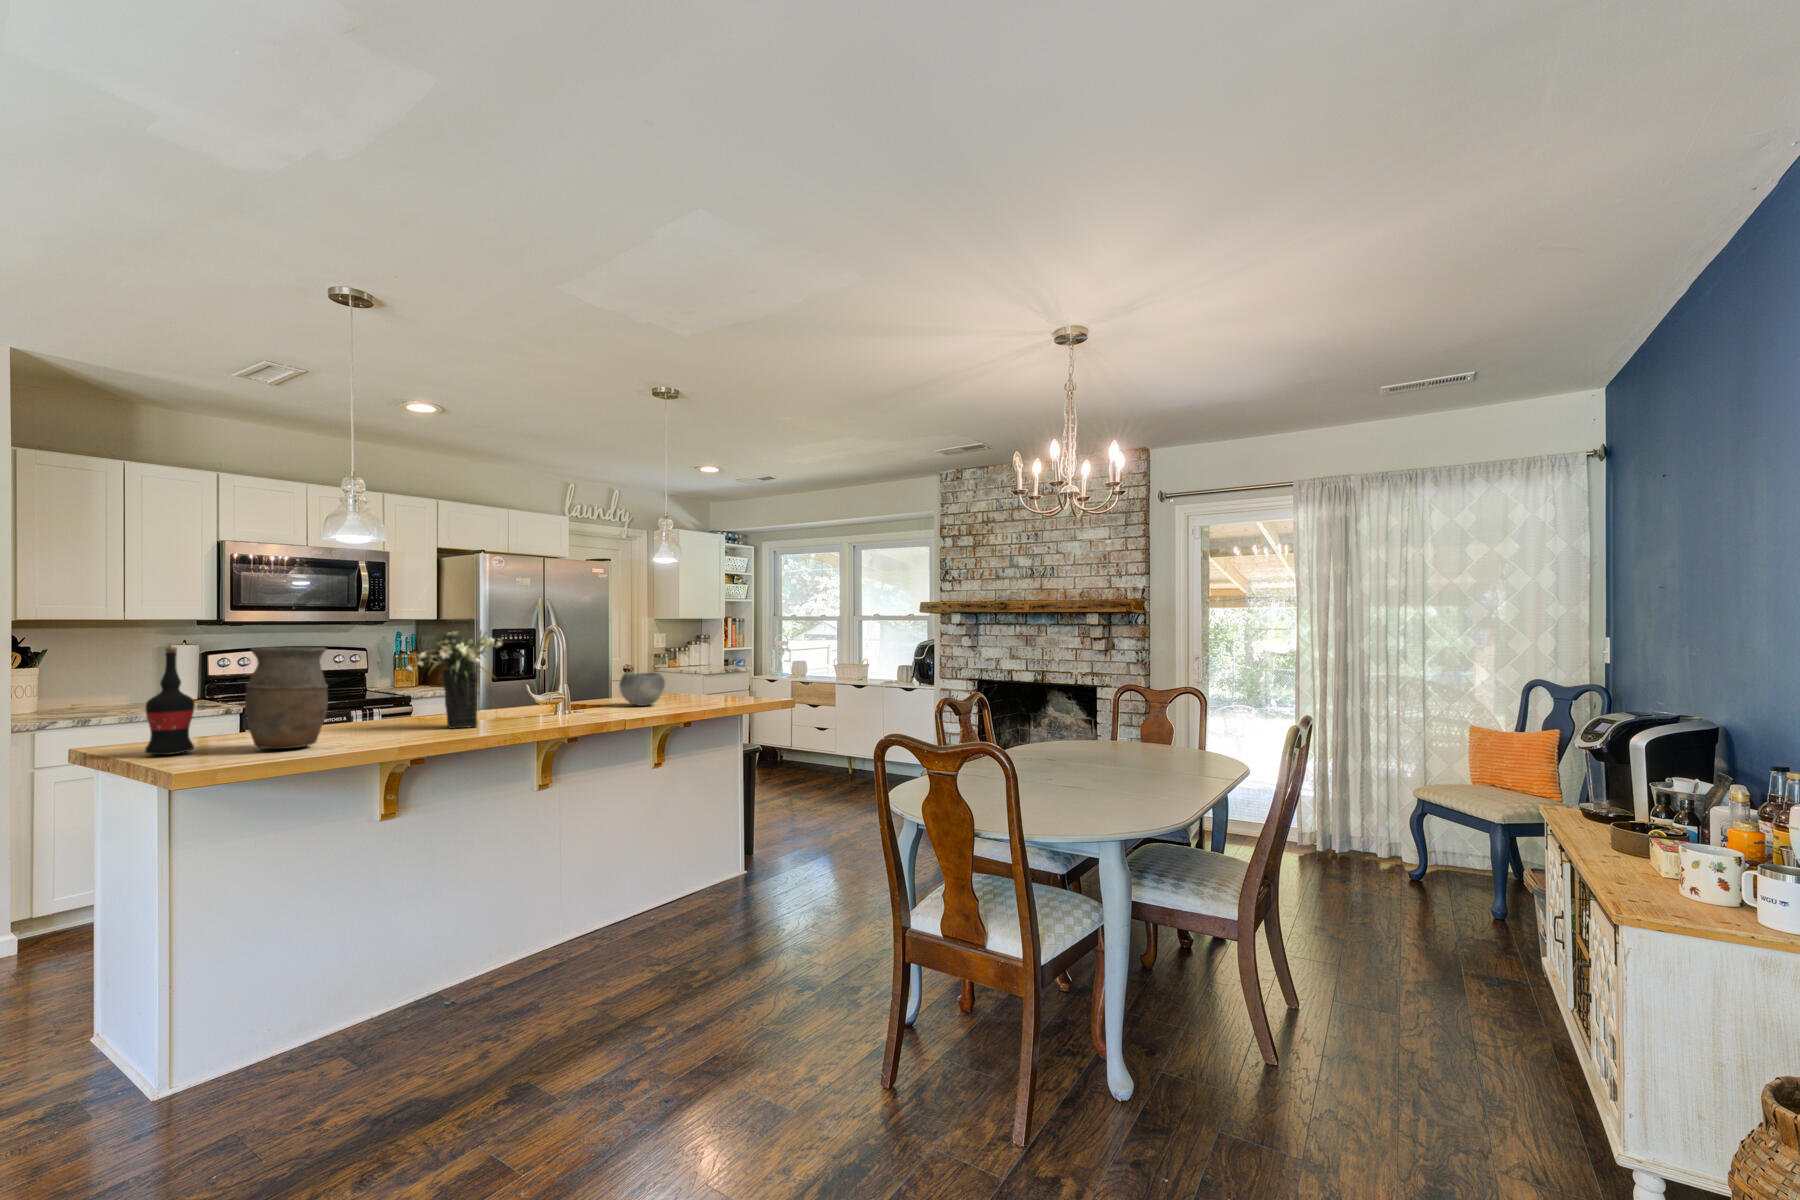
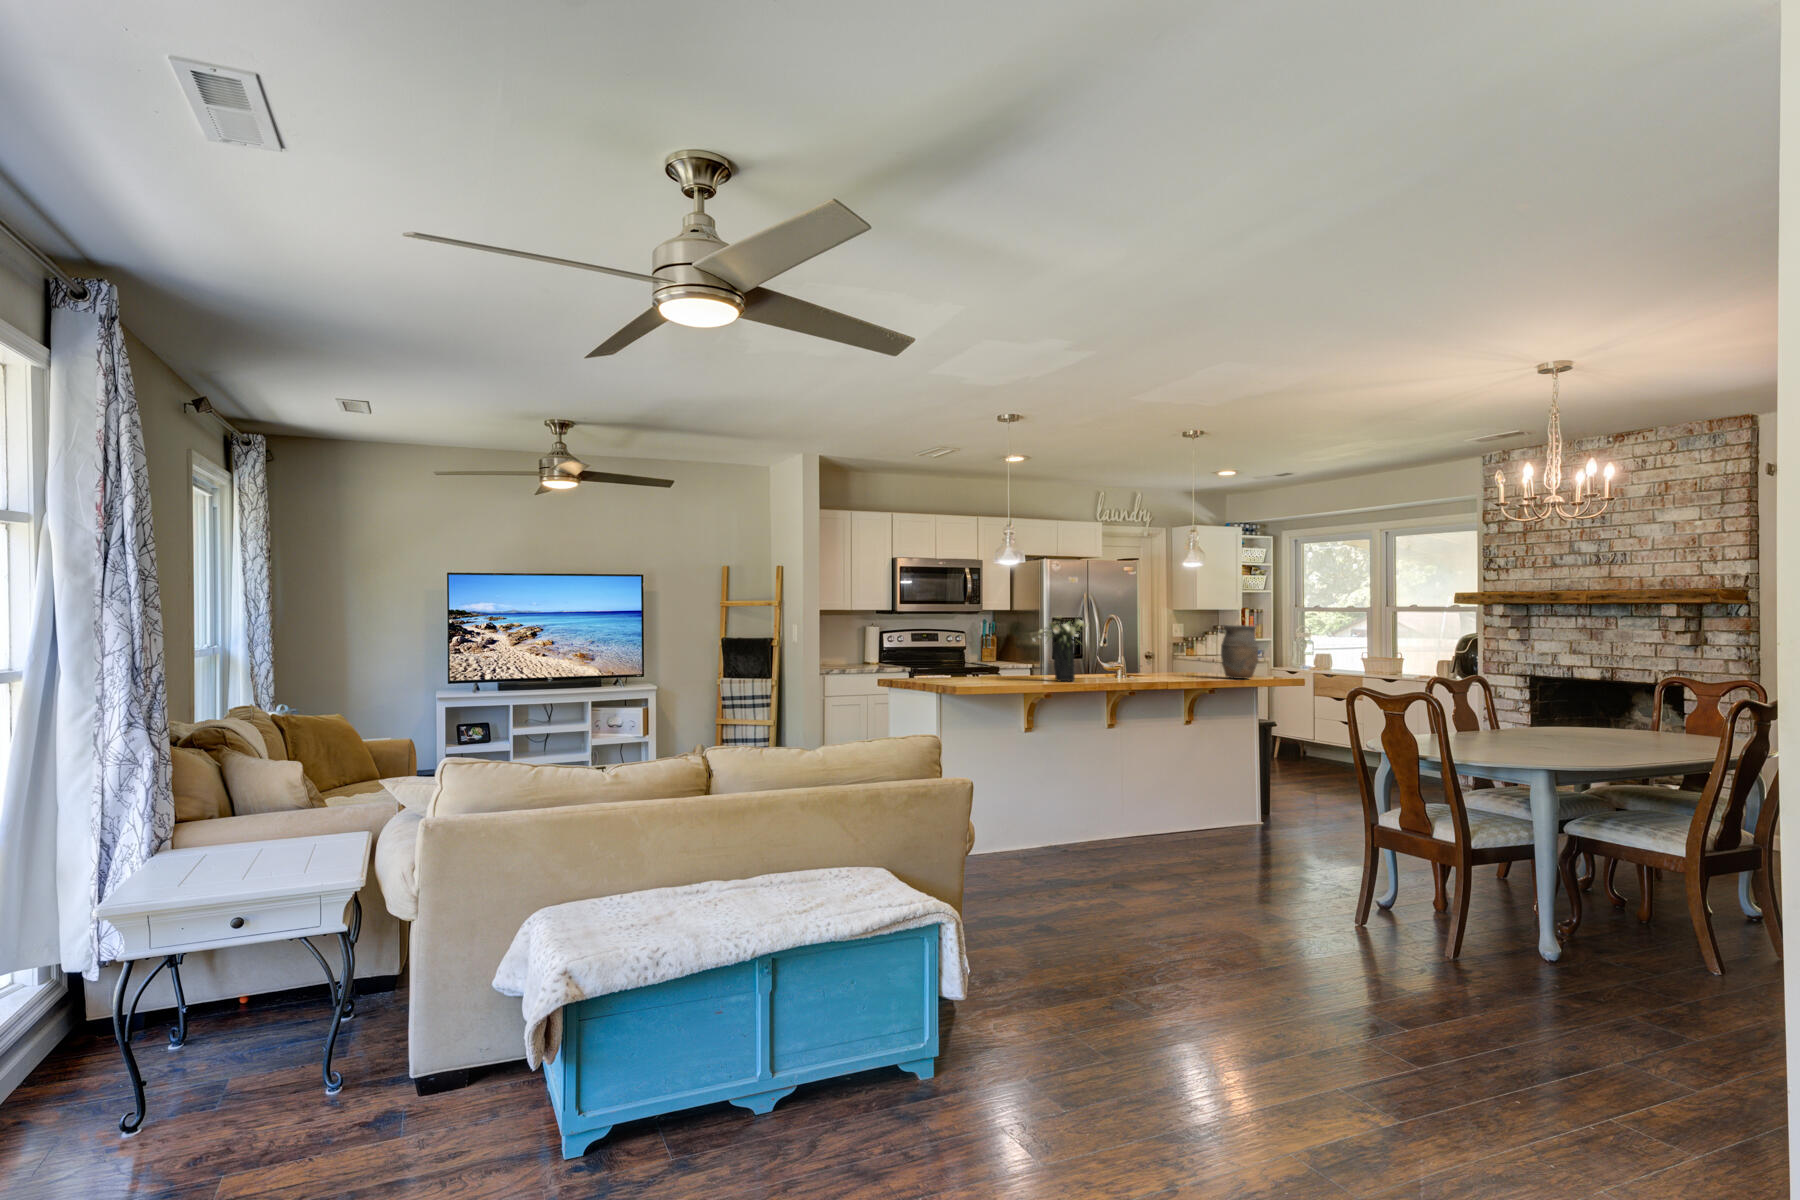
vase: present [245,646,328,749] -> present [1221,625,1258,679]
wine bottle: present [145,647,195,755] -> none [914,623,935,683]
bowl: present [620,673,665,706] -> none [1164,650,1200,677]

